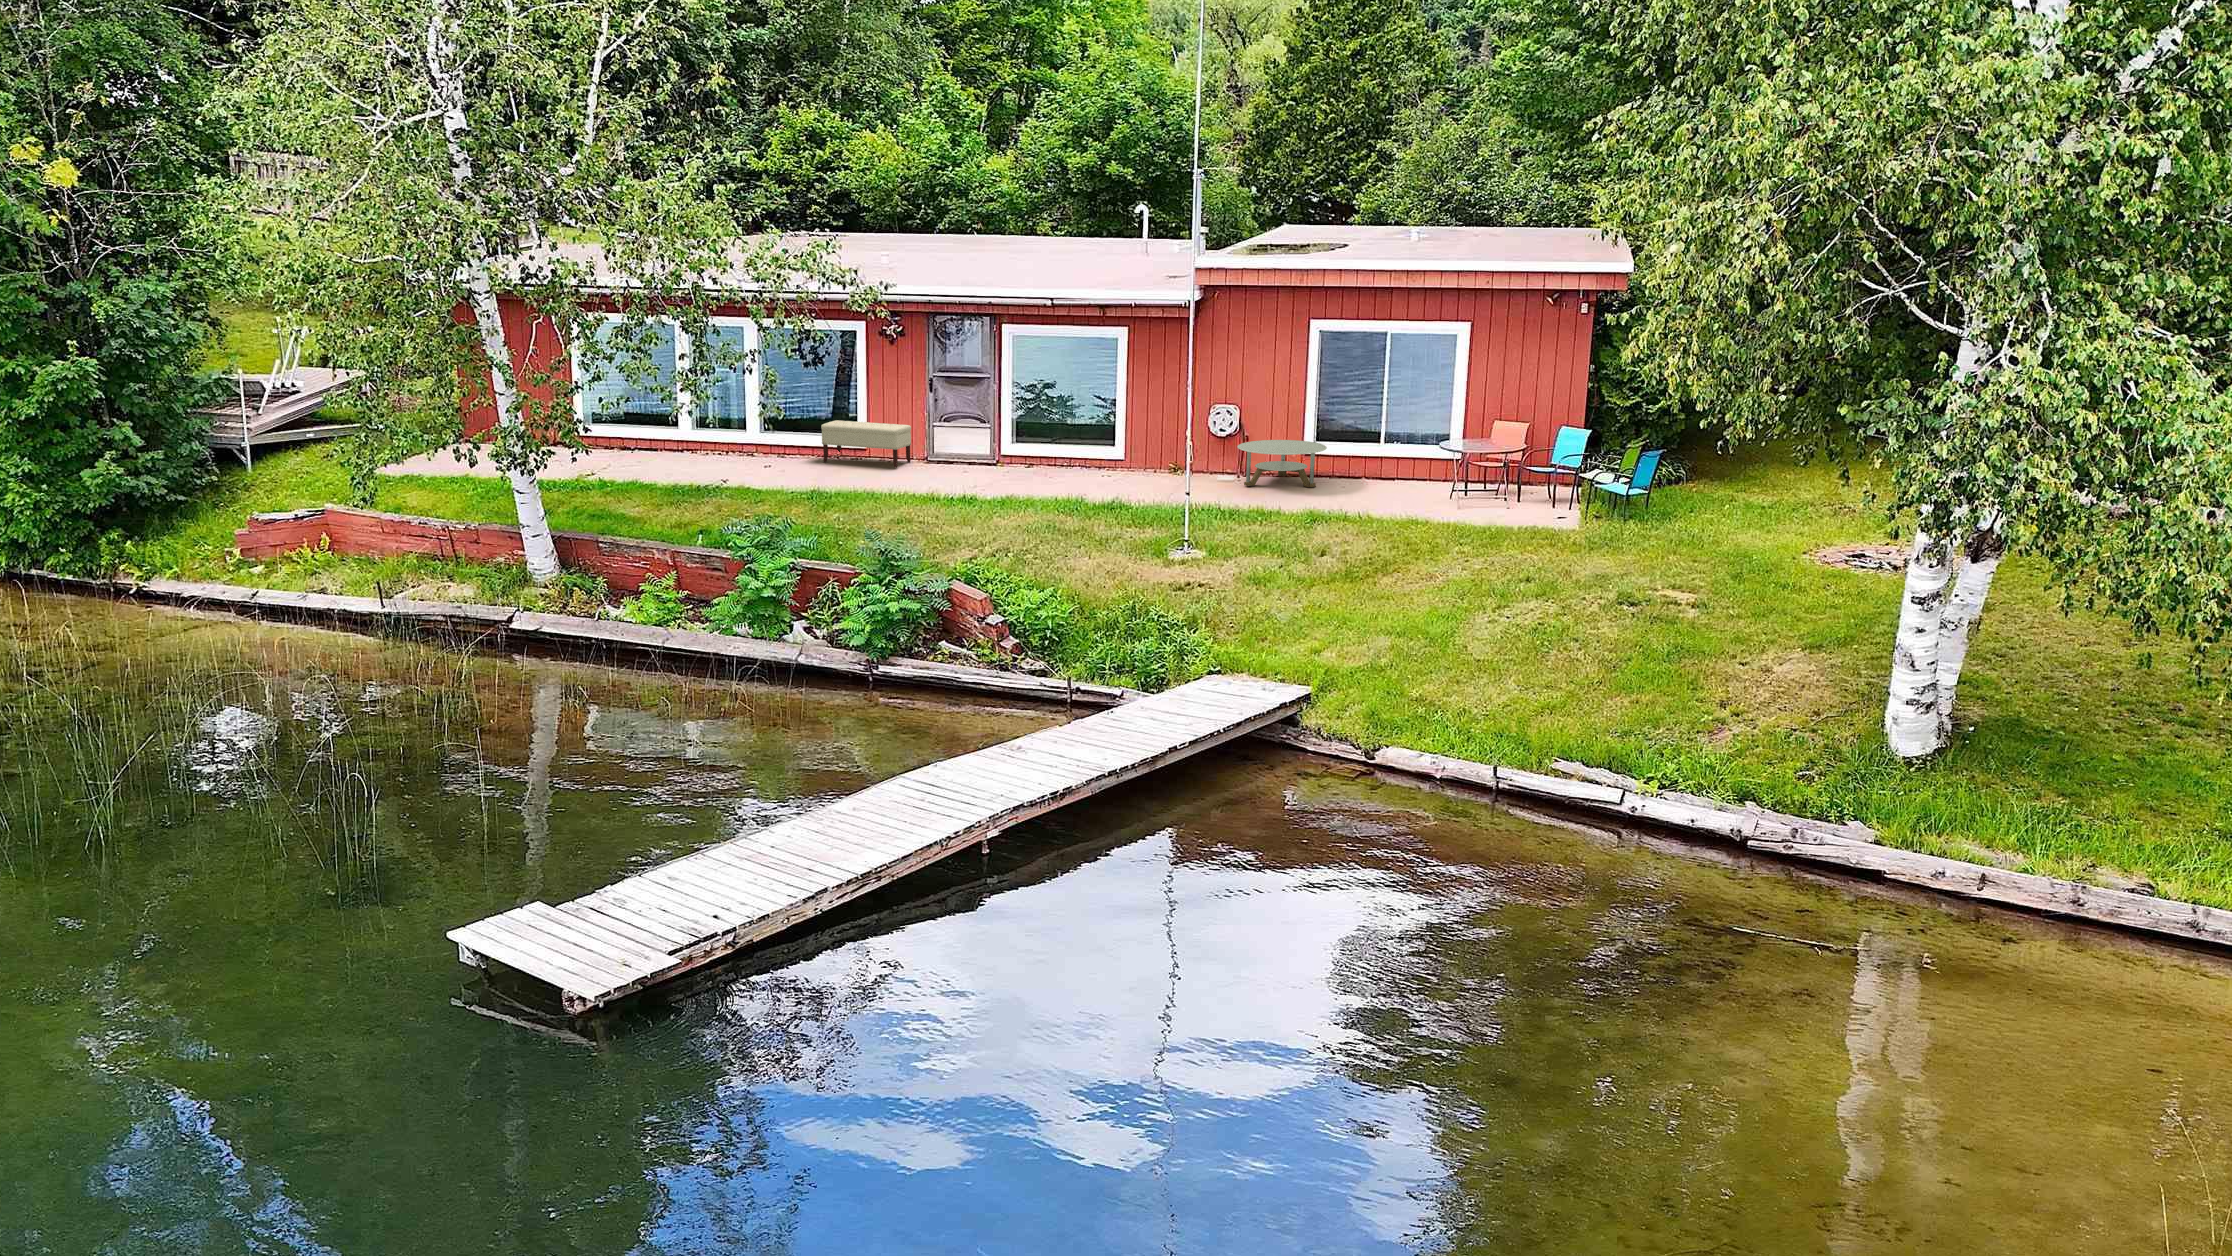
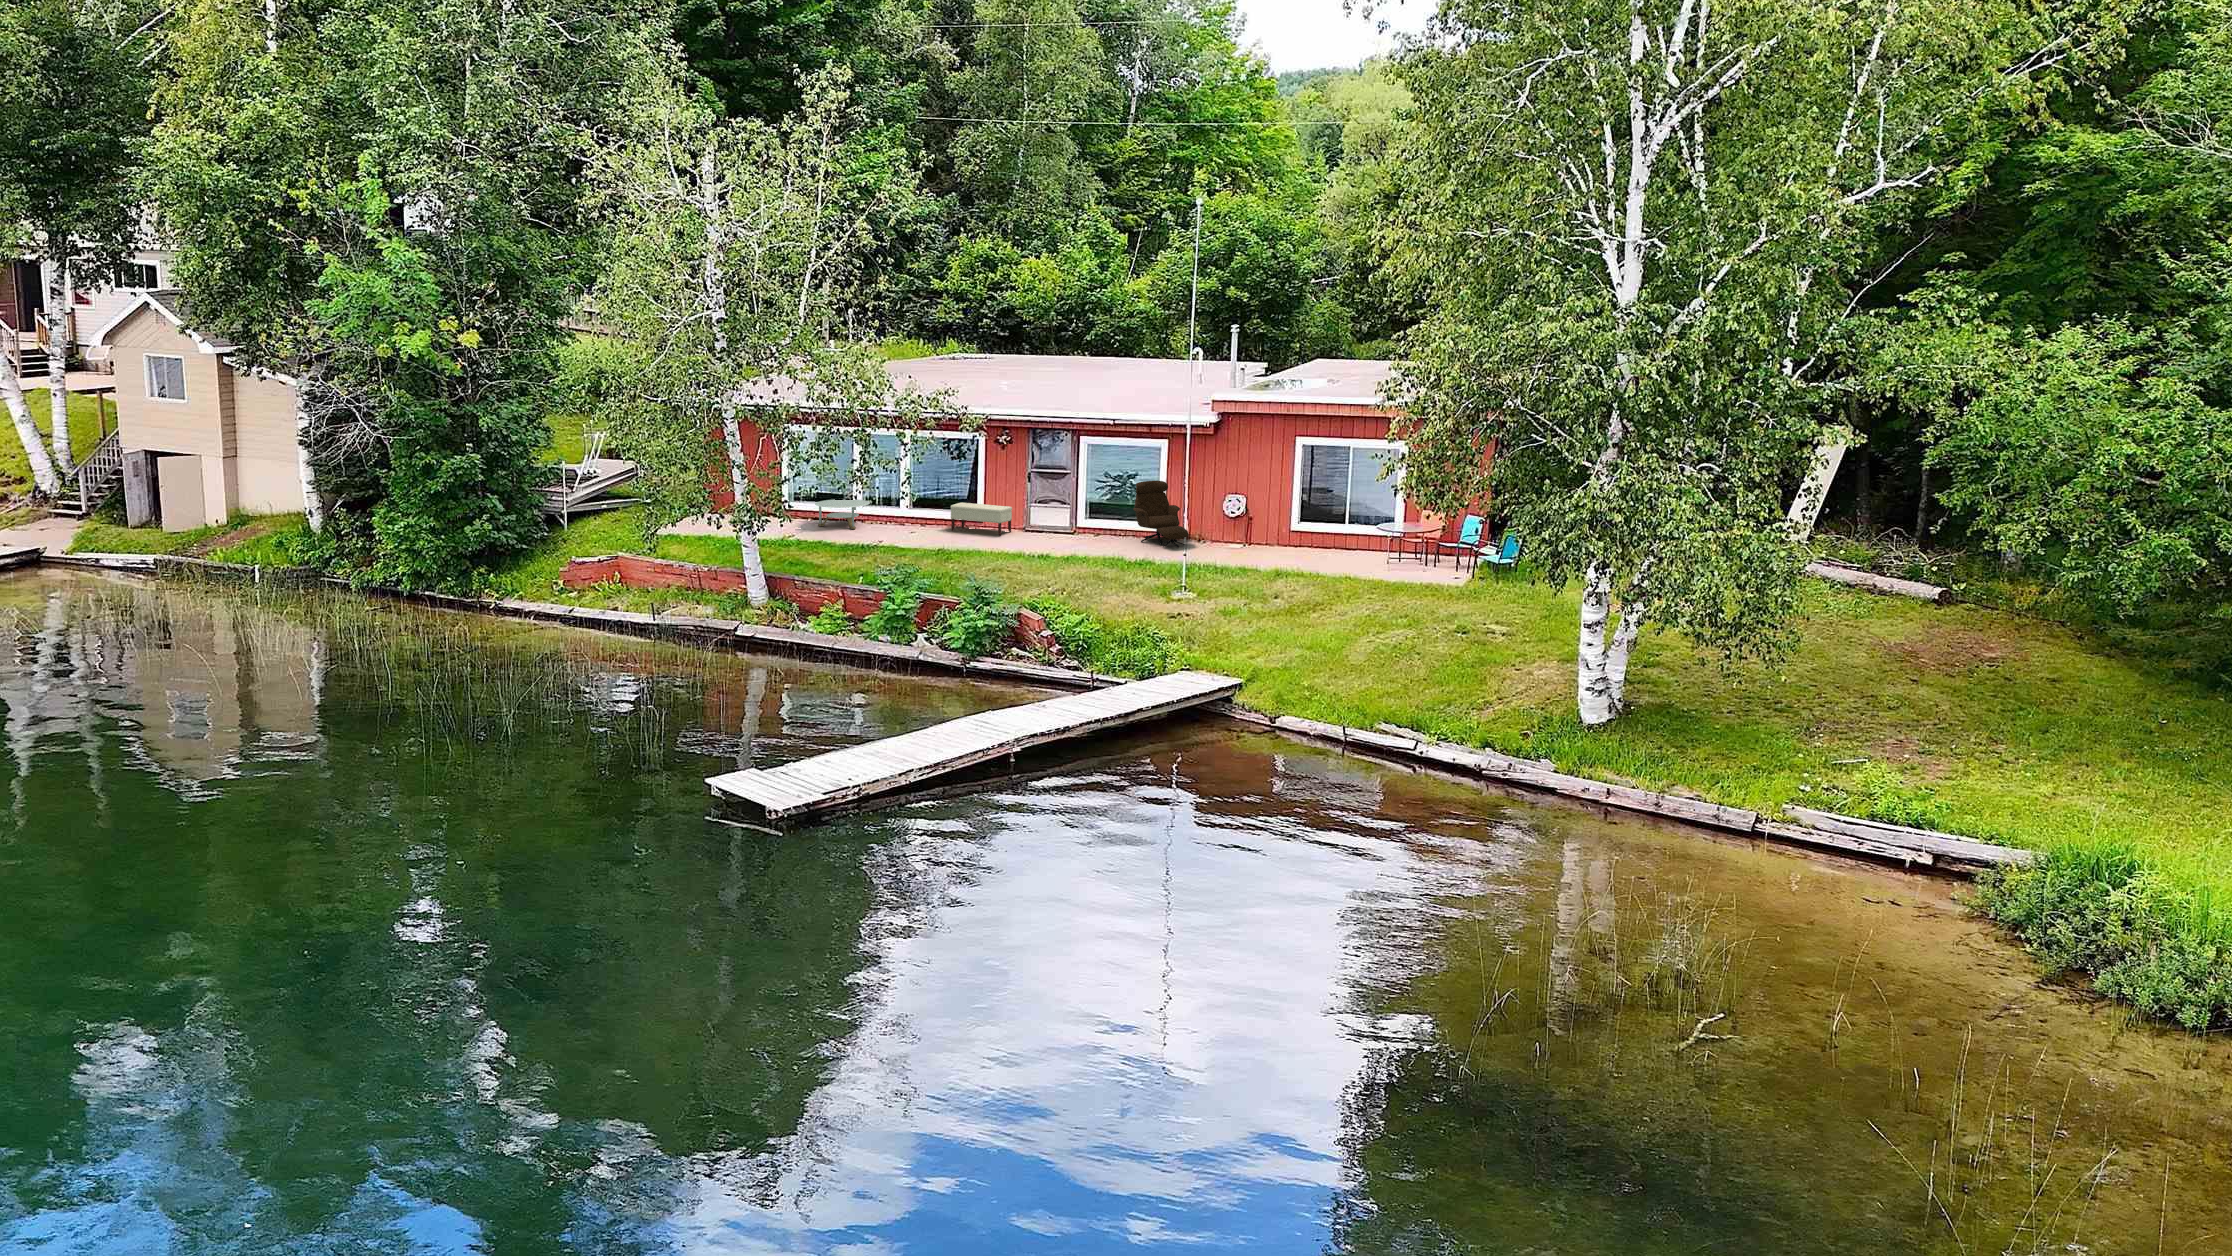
lounge chair: none [1089,384,1172,480] -> present [1133,481,1189,547]
round table: present [1237,440,1327,487] -> present [815,499,870,529]

